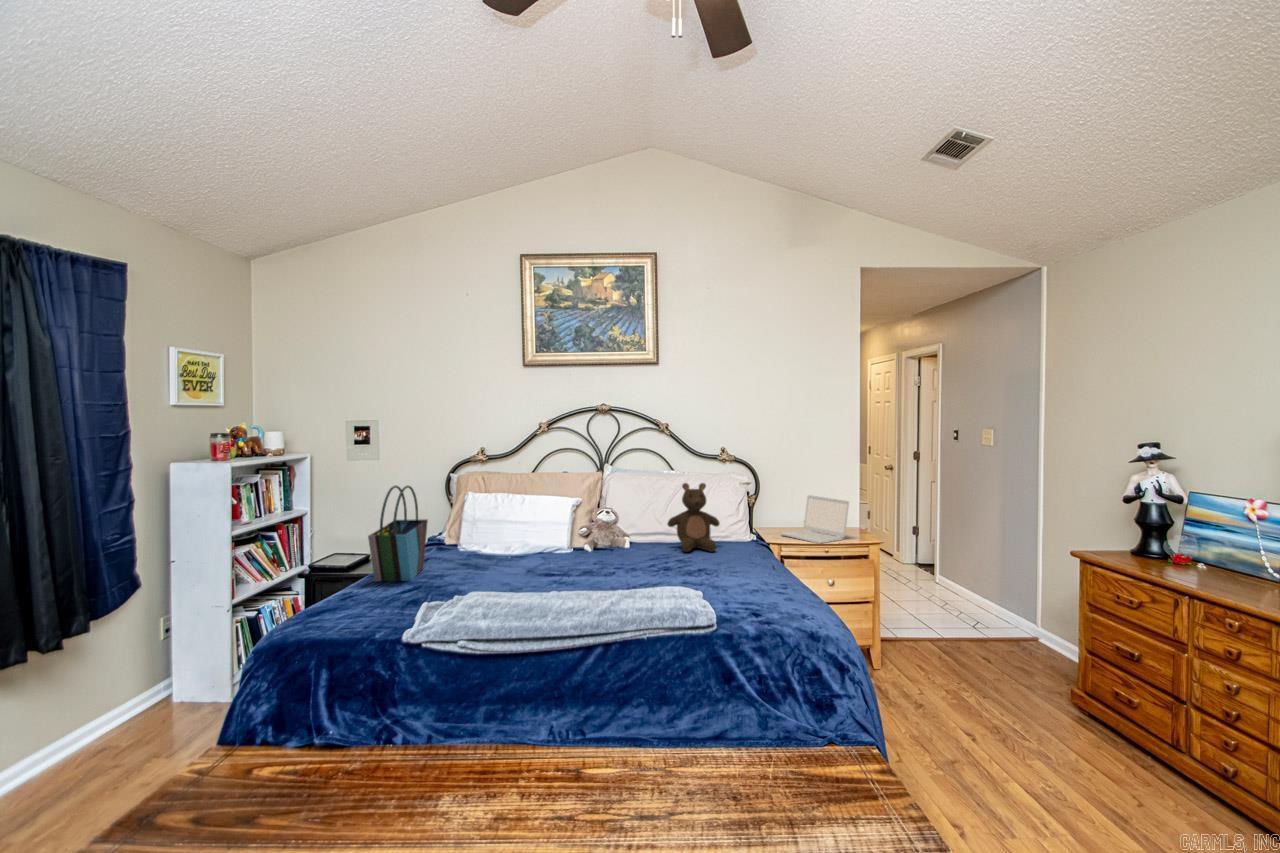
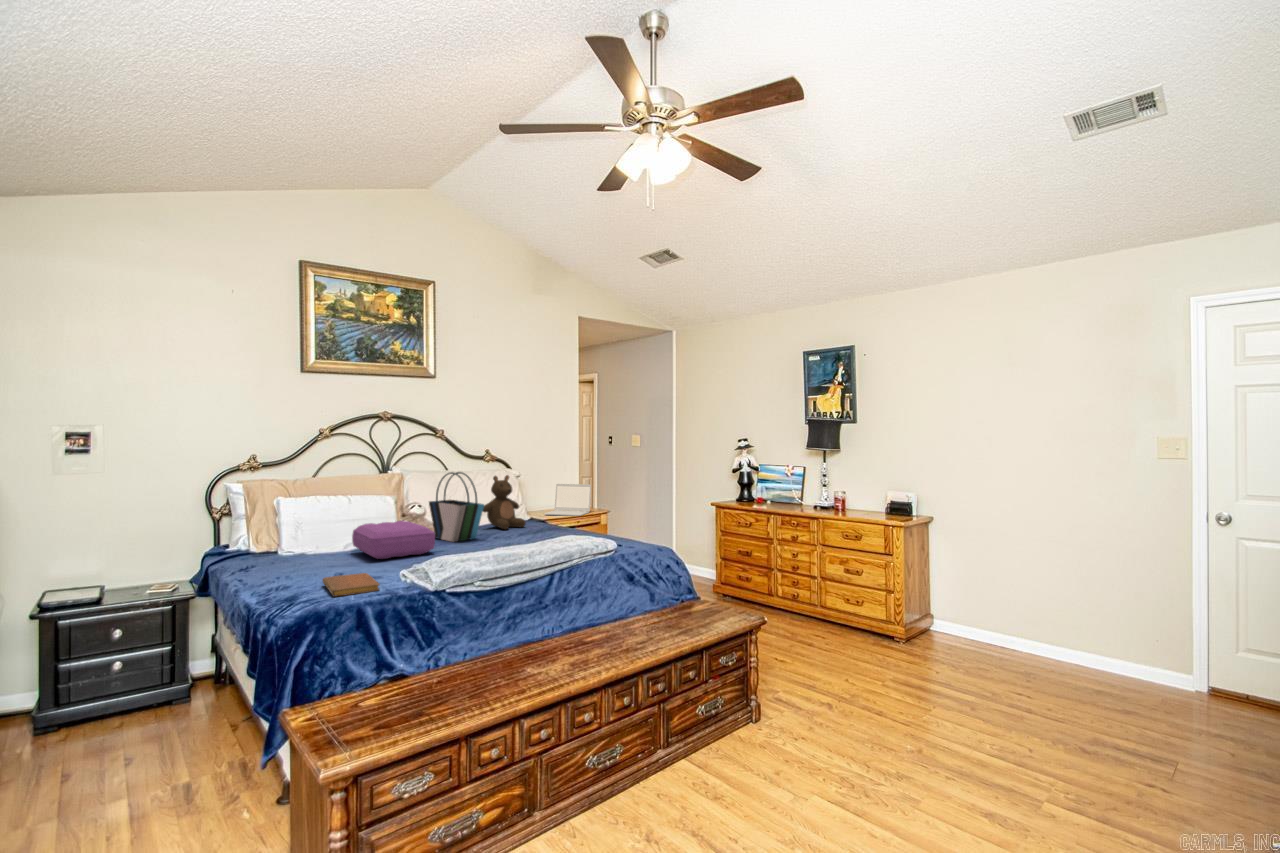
tote bag: present [368,485,428,581] -> present [429,472,484,542]
pillow: none [472,529,556,575] -> present [352,521,435,559]
notebook: none [324,592,406,623] -> present [323,573,380,597]

